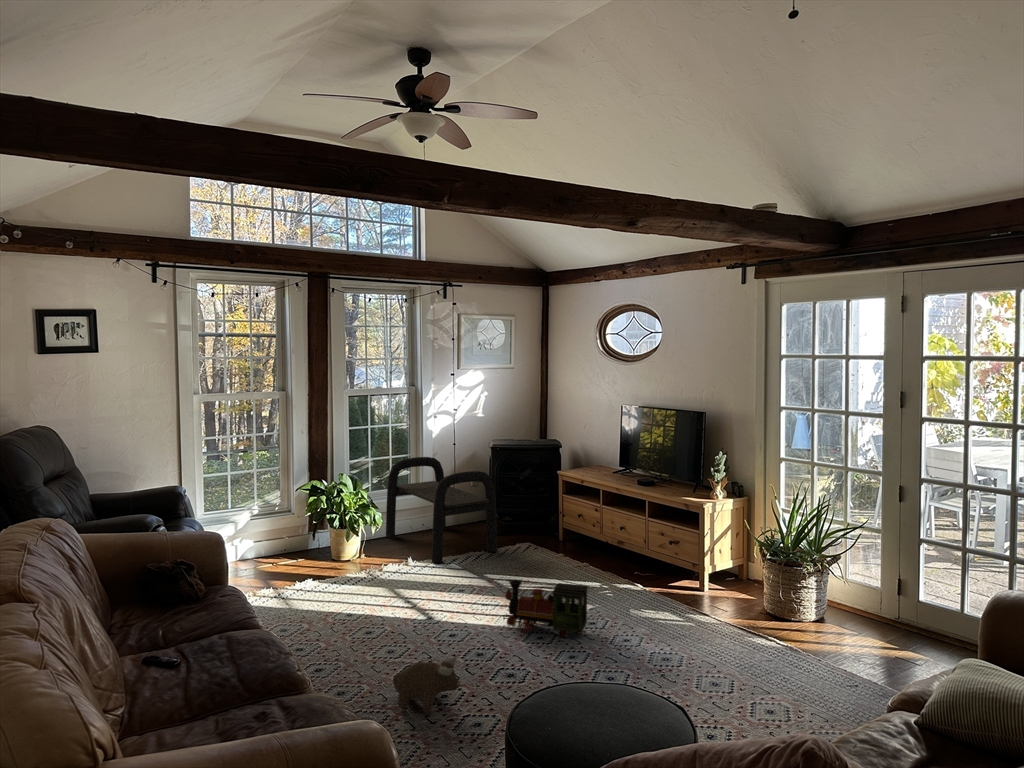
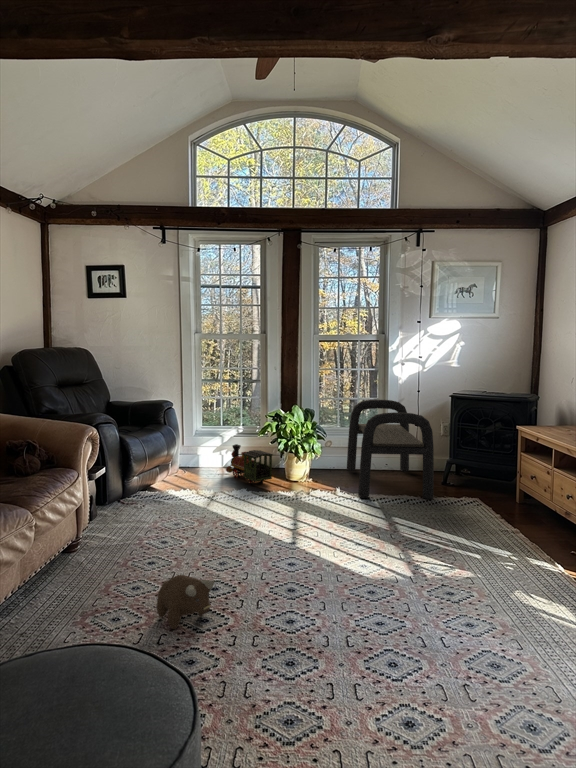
toy train: present [503,579,588,637] -> present [226,444,273,484]

